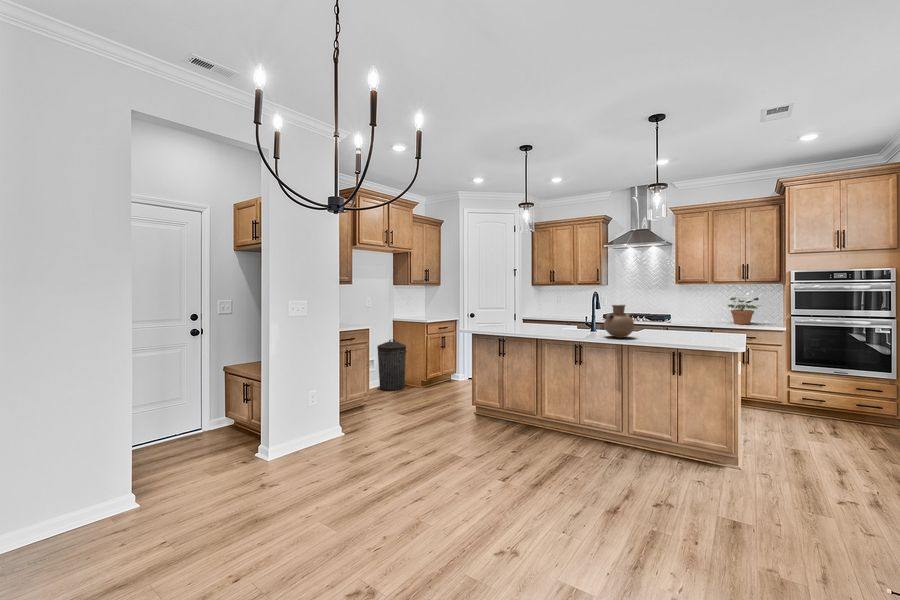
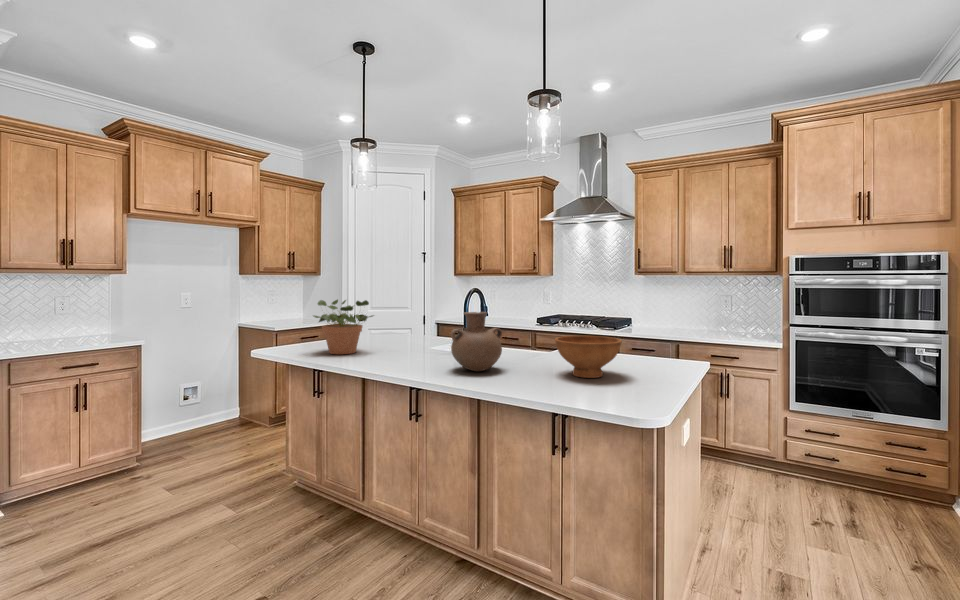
potted plant: present [728,297,759,324] -> present [313,300,374,354]
bowl: none [666,318,708,340] -> present [555,336,622,378]
trash can: present [377,339,407,391] -> none [195,358,243,436]

